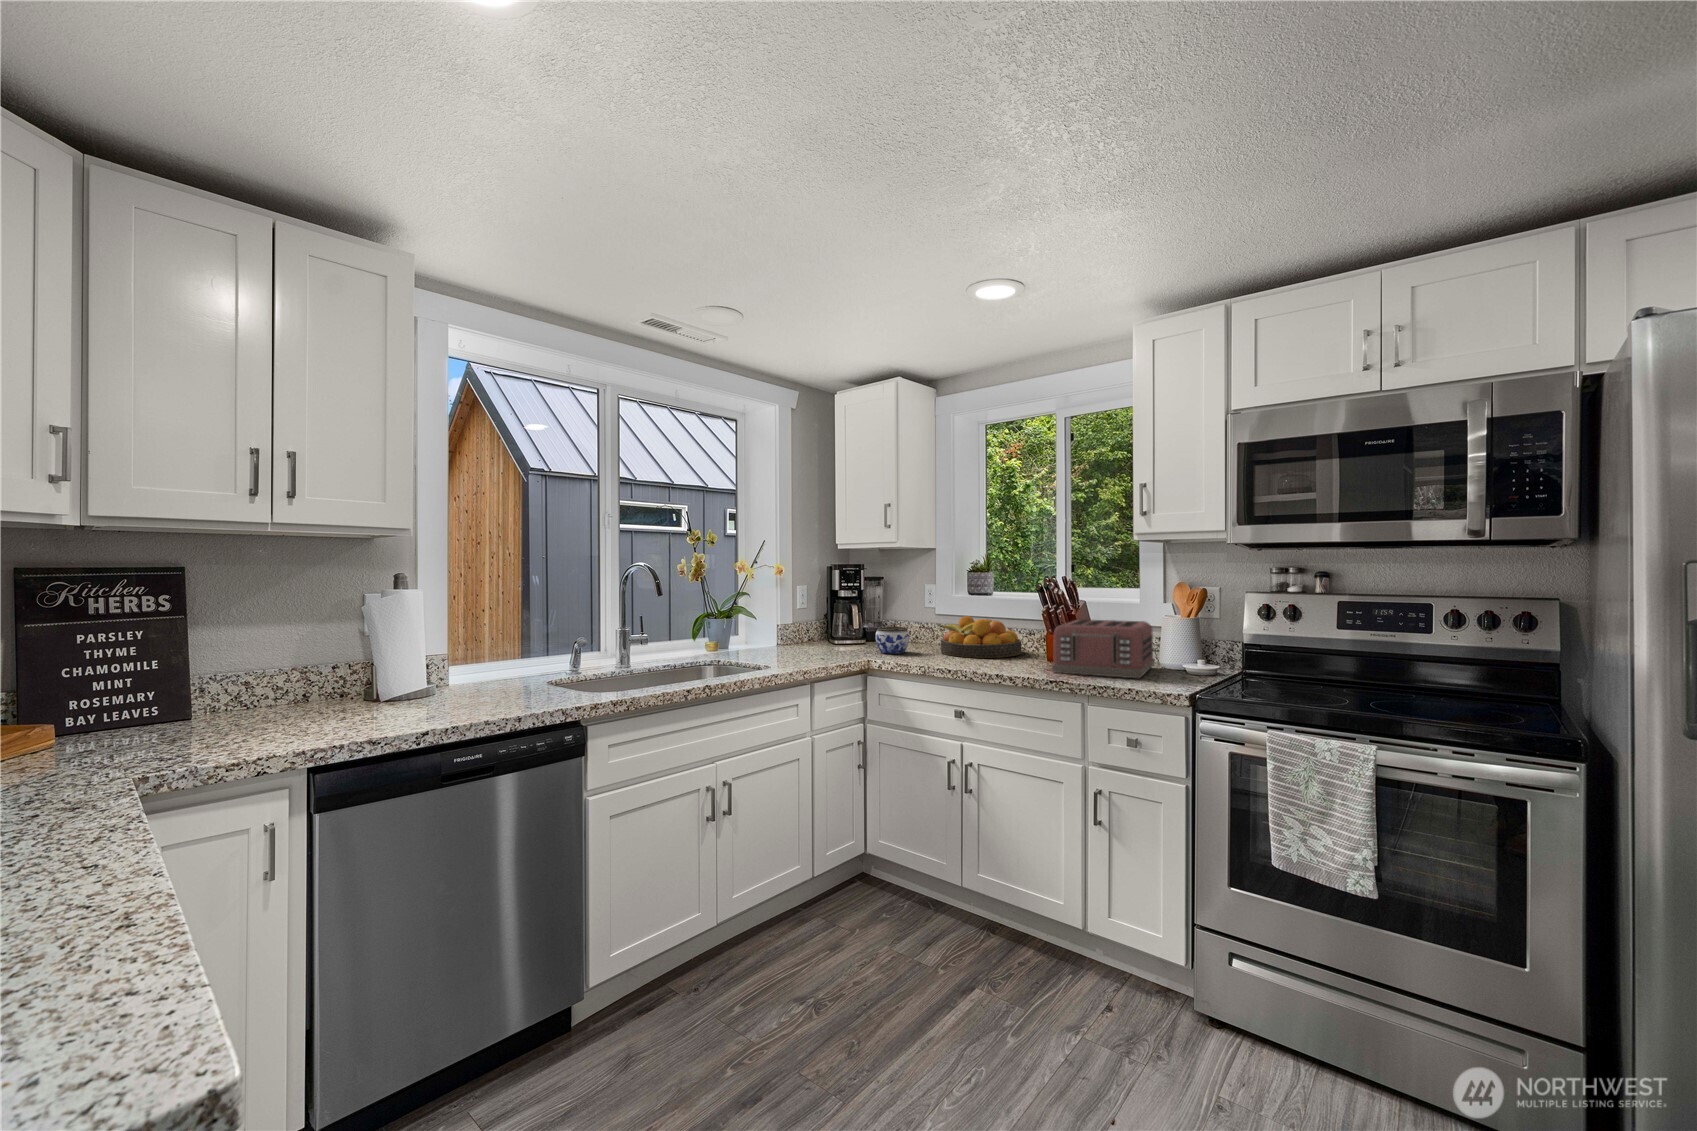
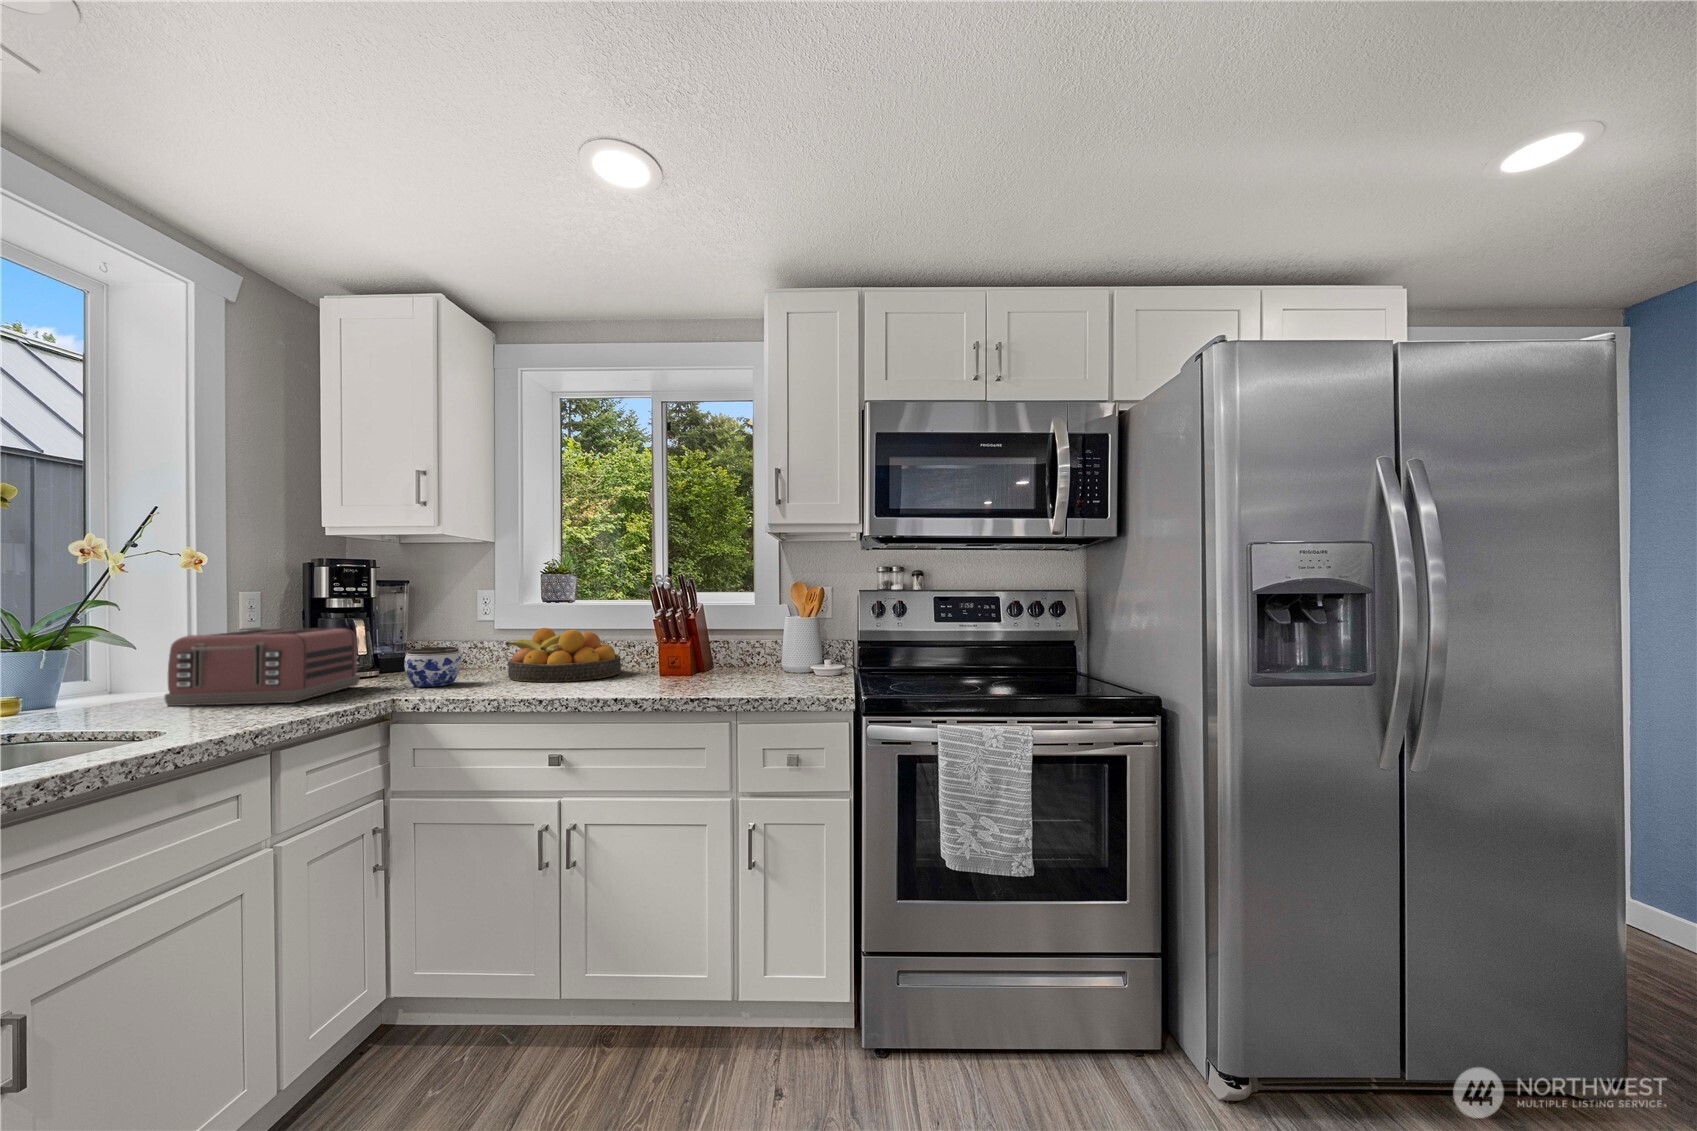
toaster: present [1052,619,1154,679] -> present [165,628,360,706]

